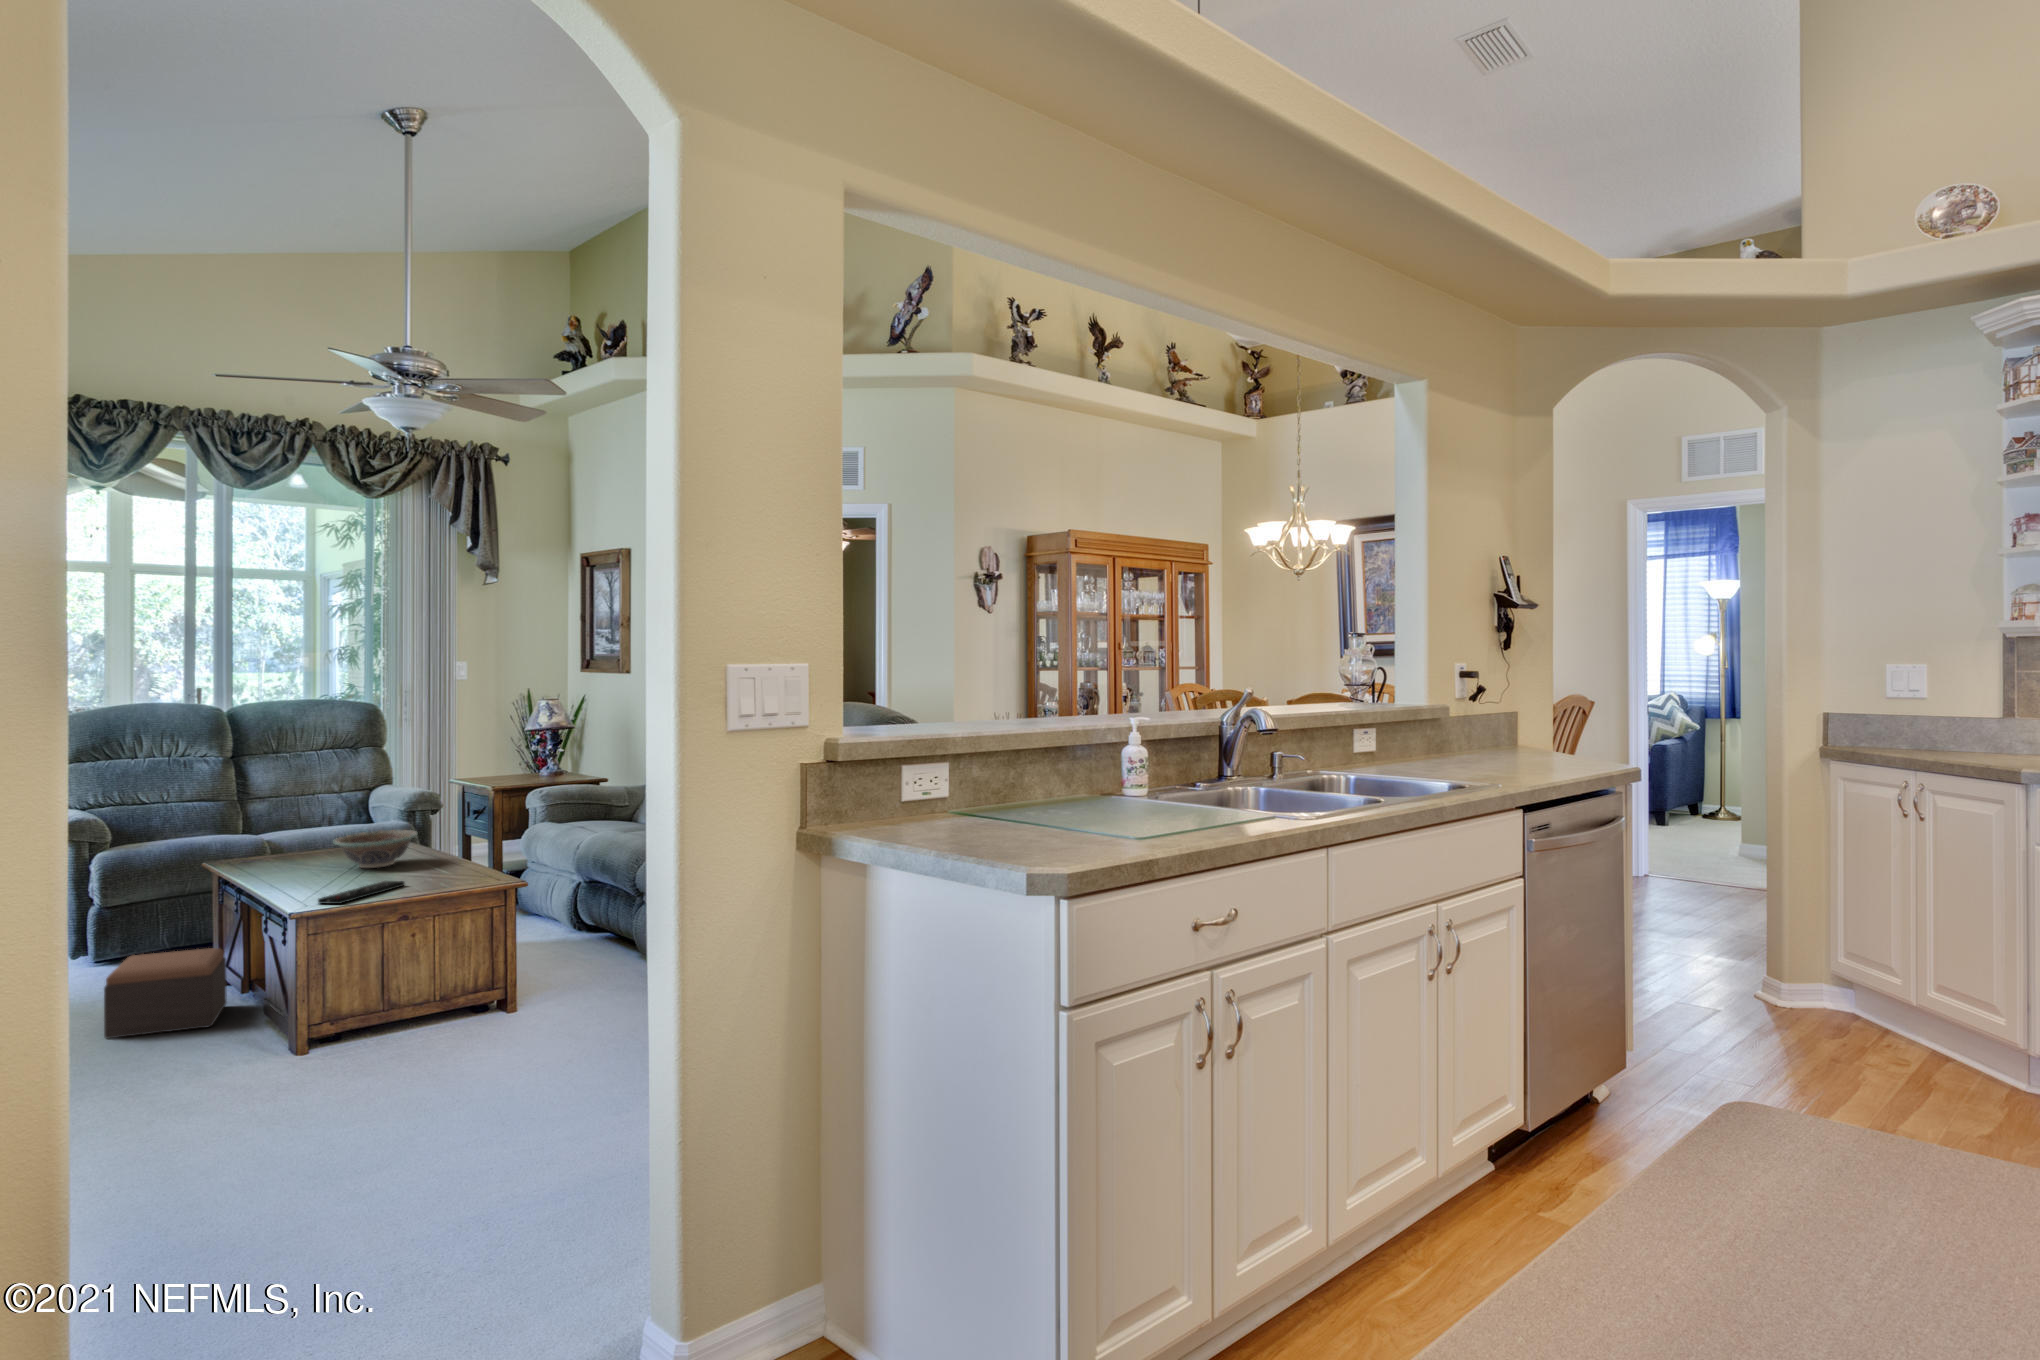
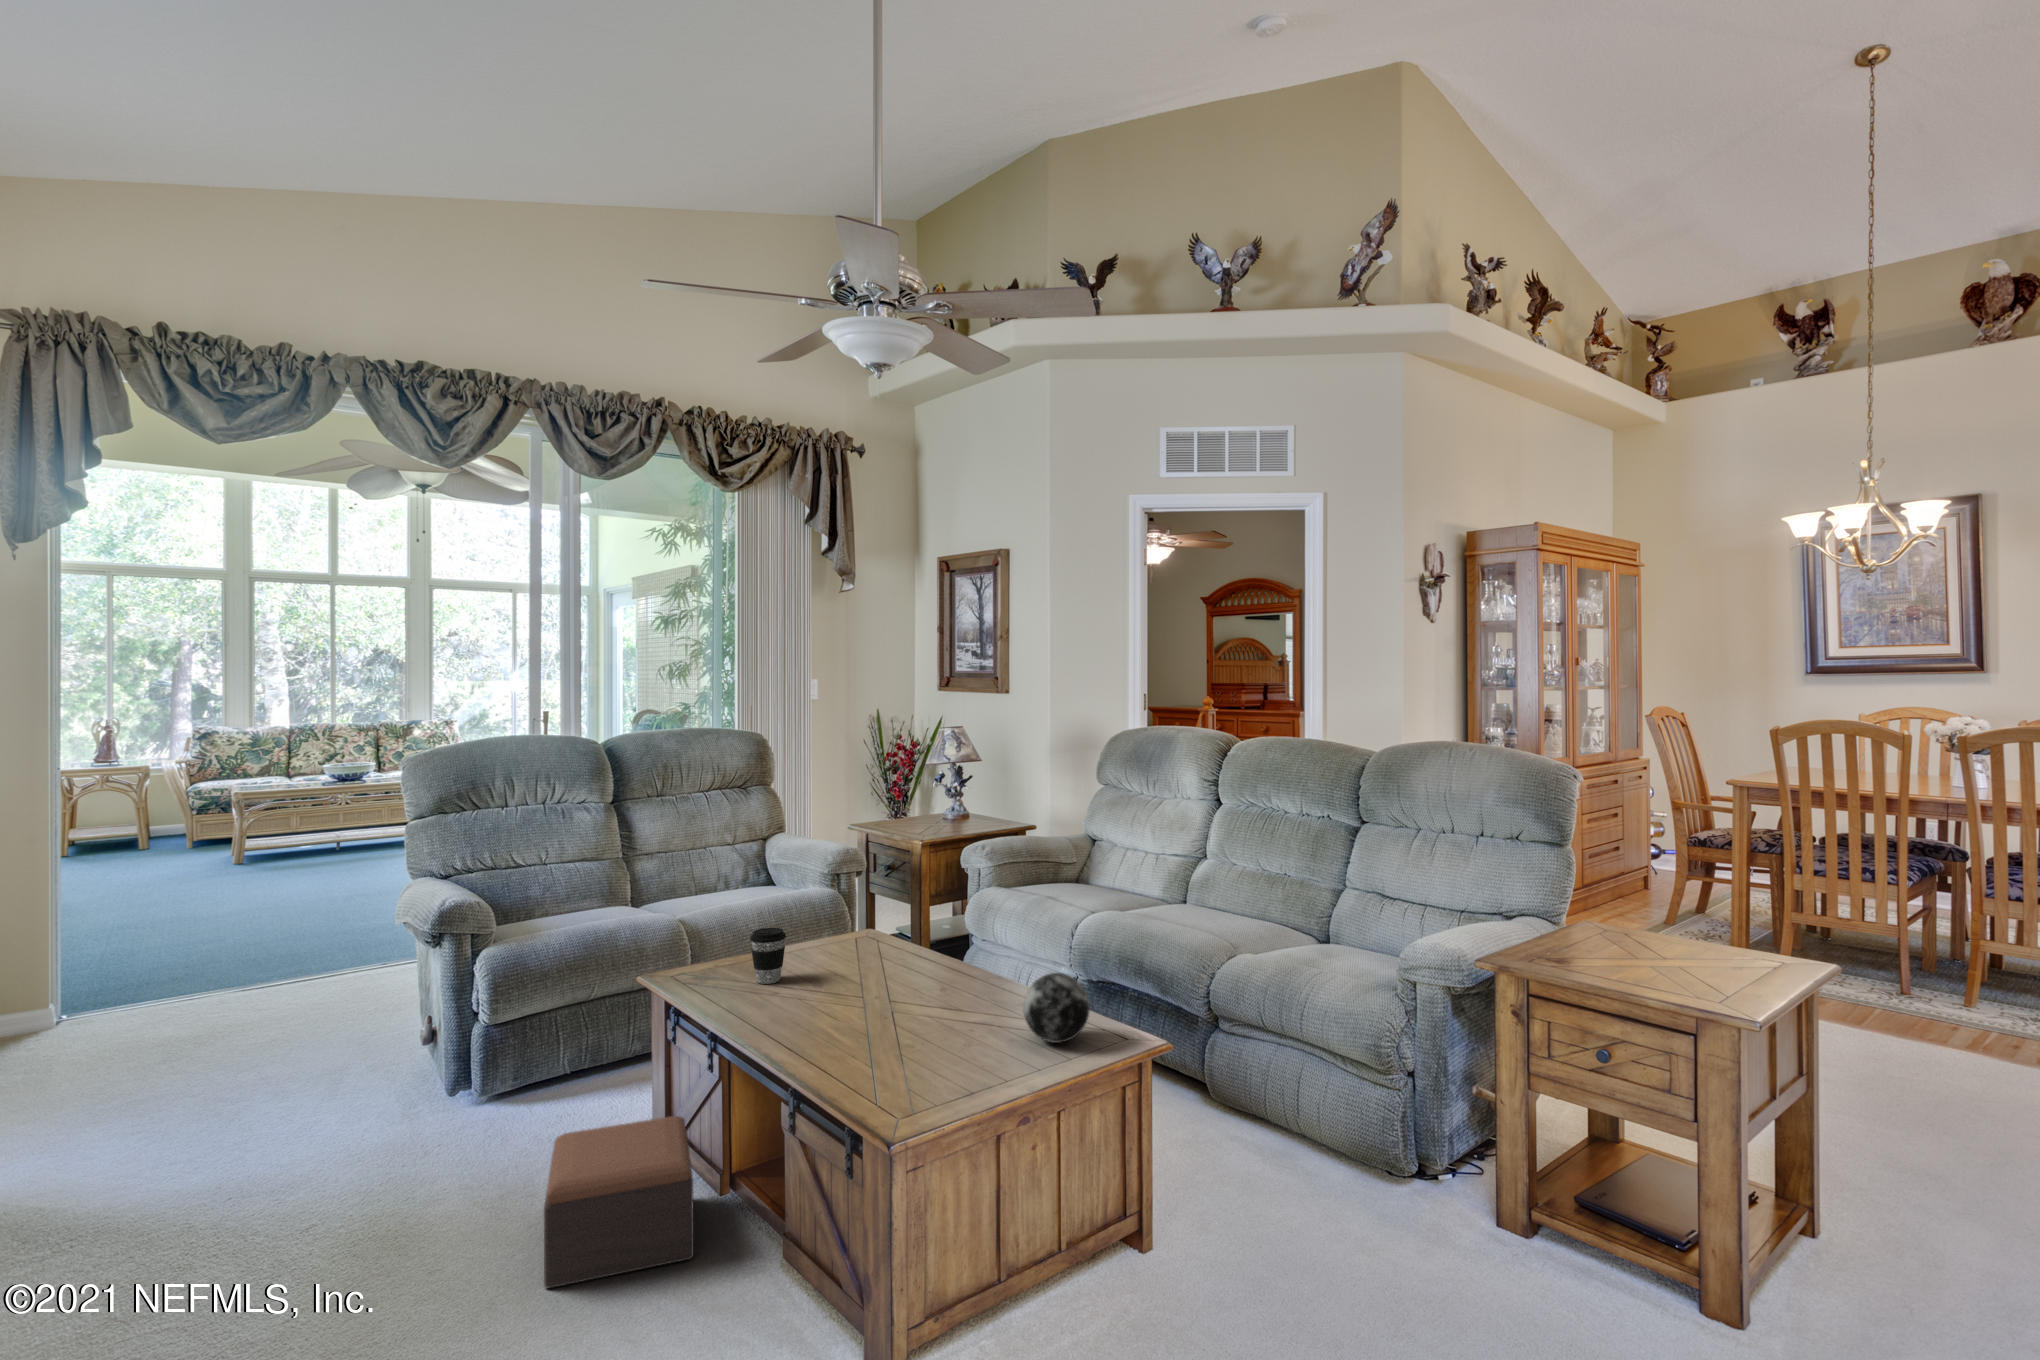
coffee cup: none [285,828,313,865] -> present [750,928,786,984]
decorative bowl: present [333,830,417,868] -> none [825,930,934,994]
decorative orb: none [439,840,486,884] -> present [1023,973,1090,1043]
remote control: present [318,881,405,904] -> none [890,1035,974,1103]

